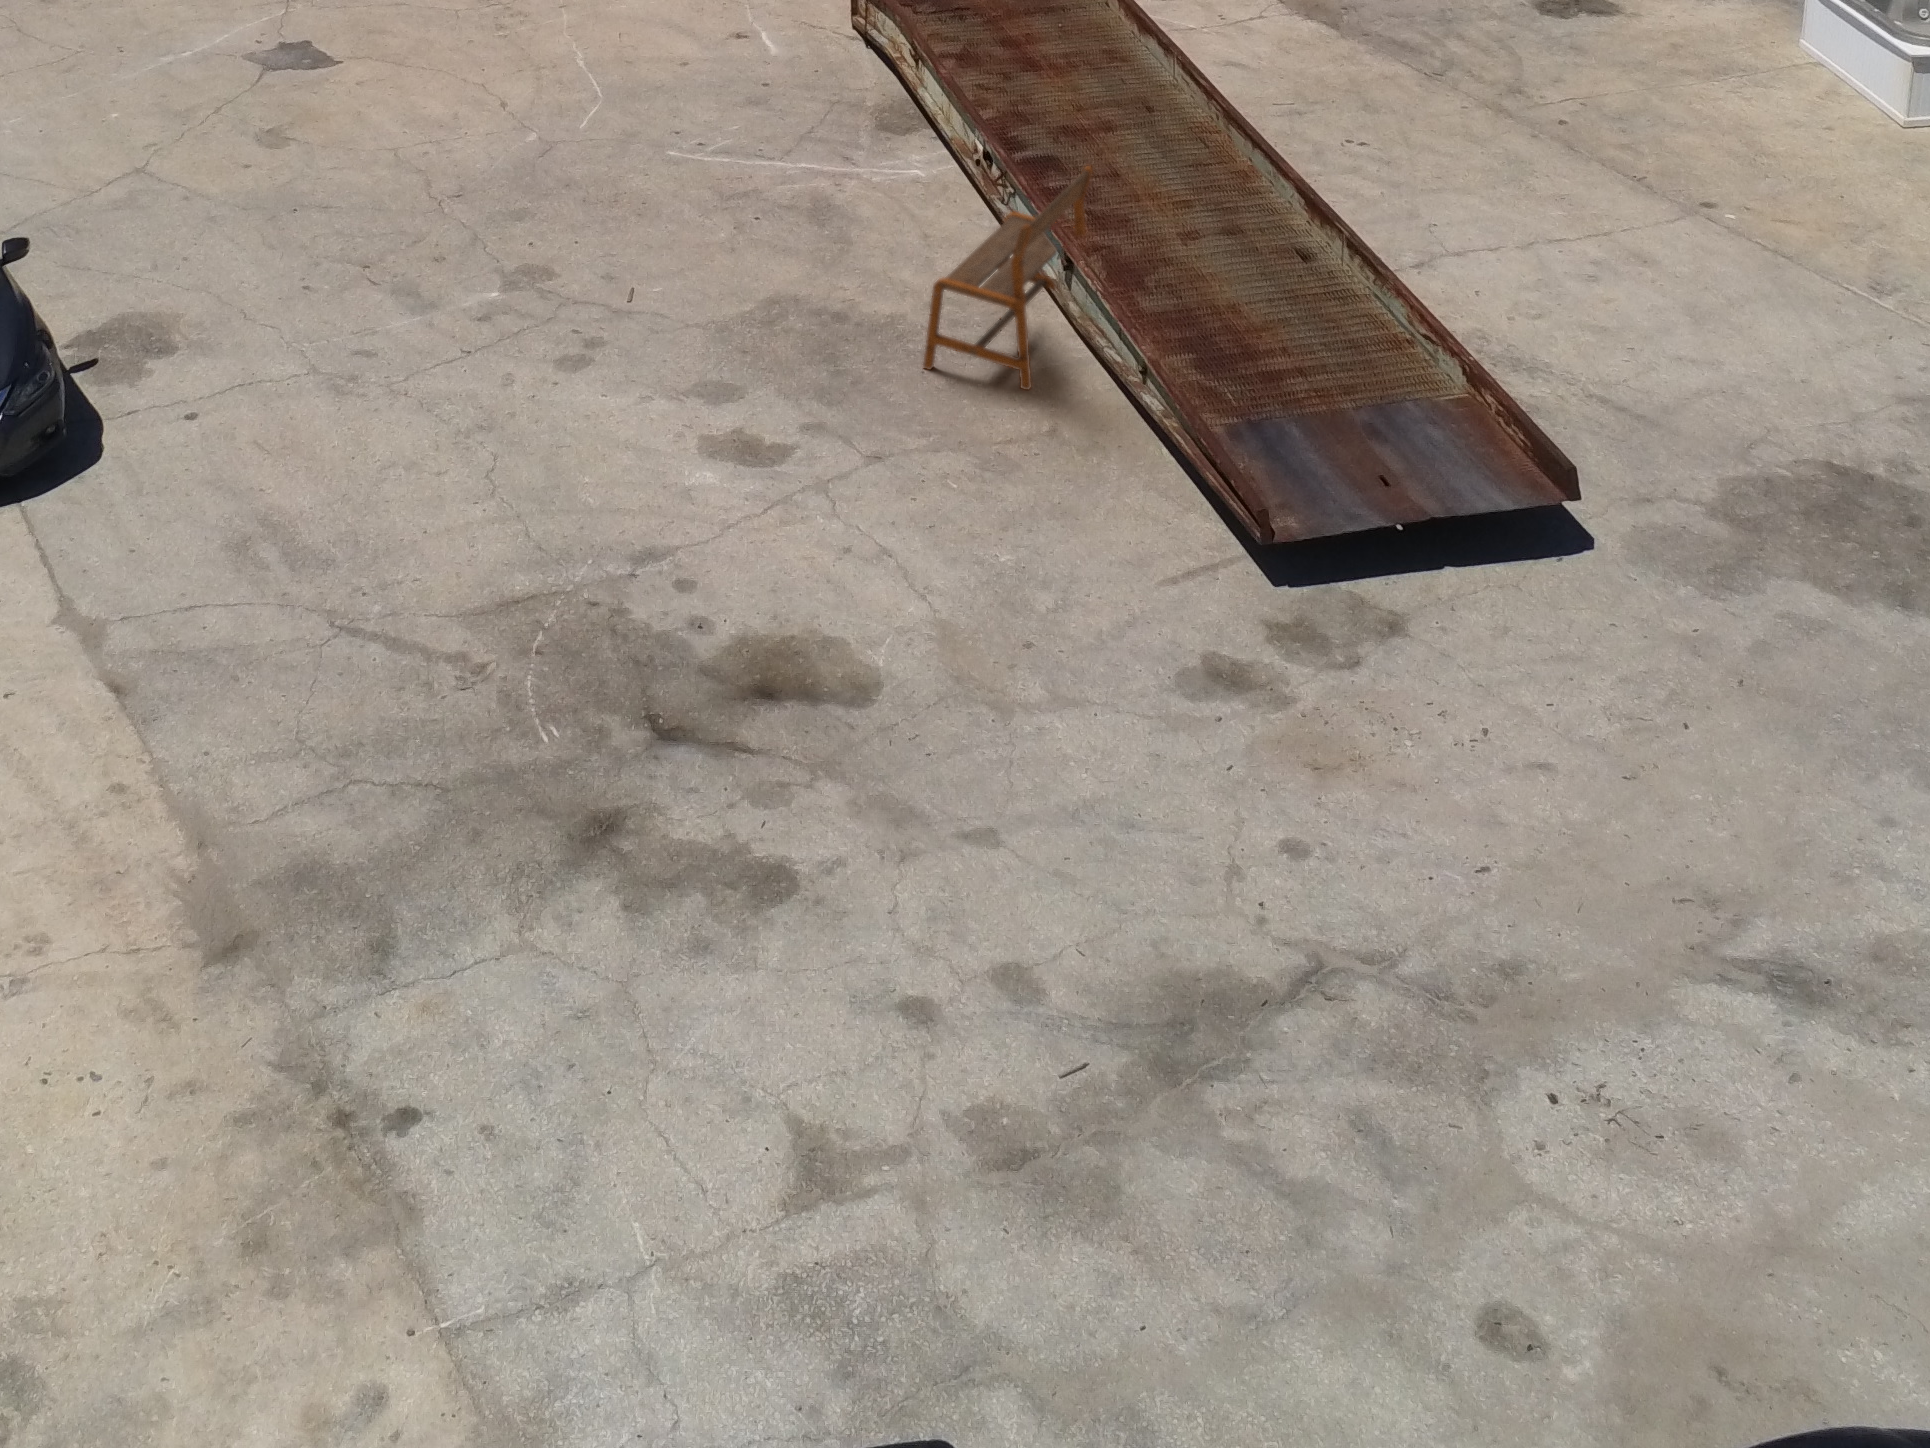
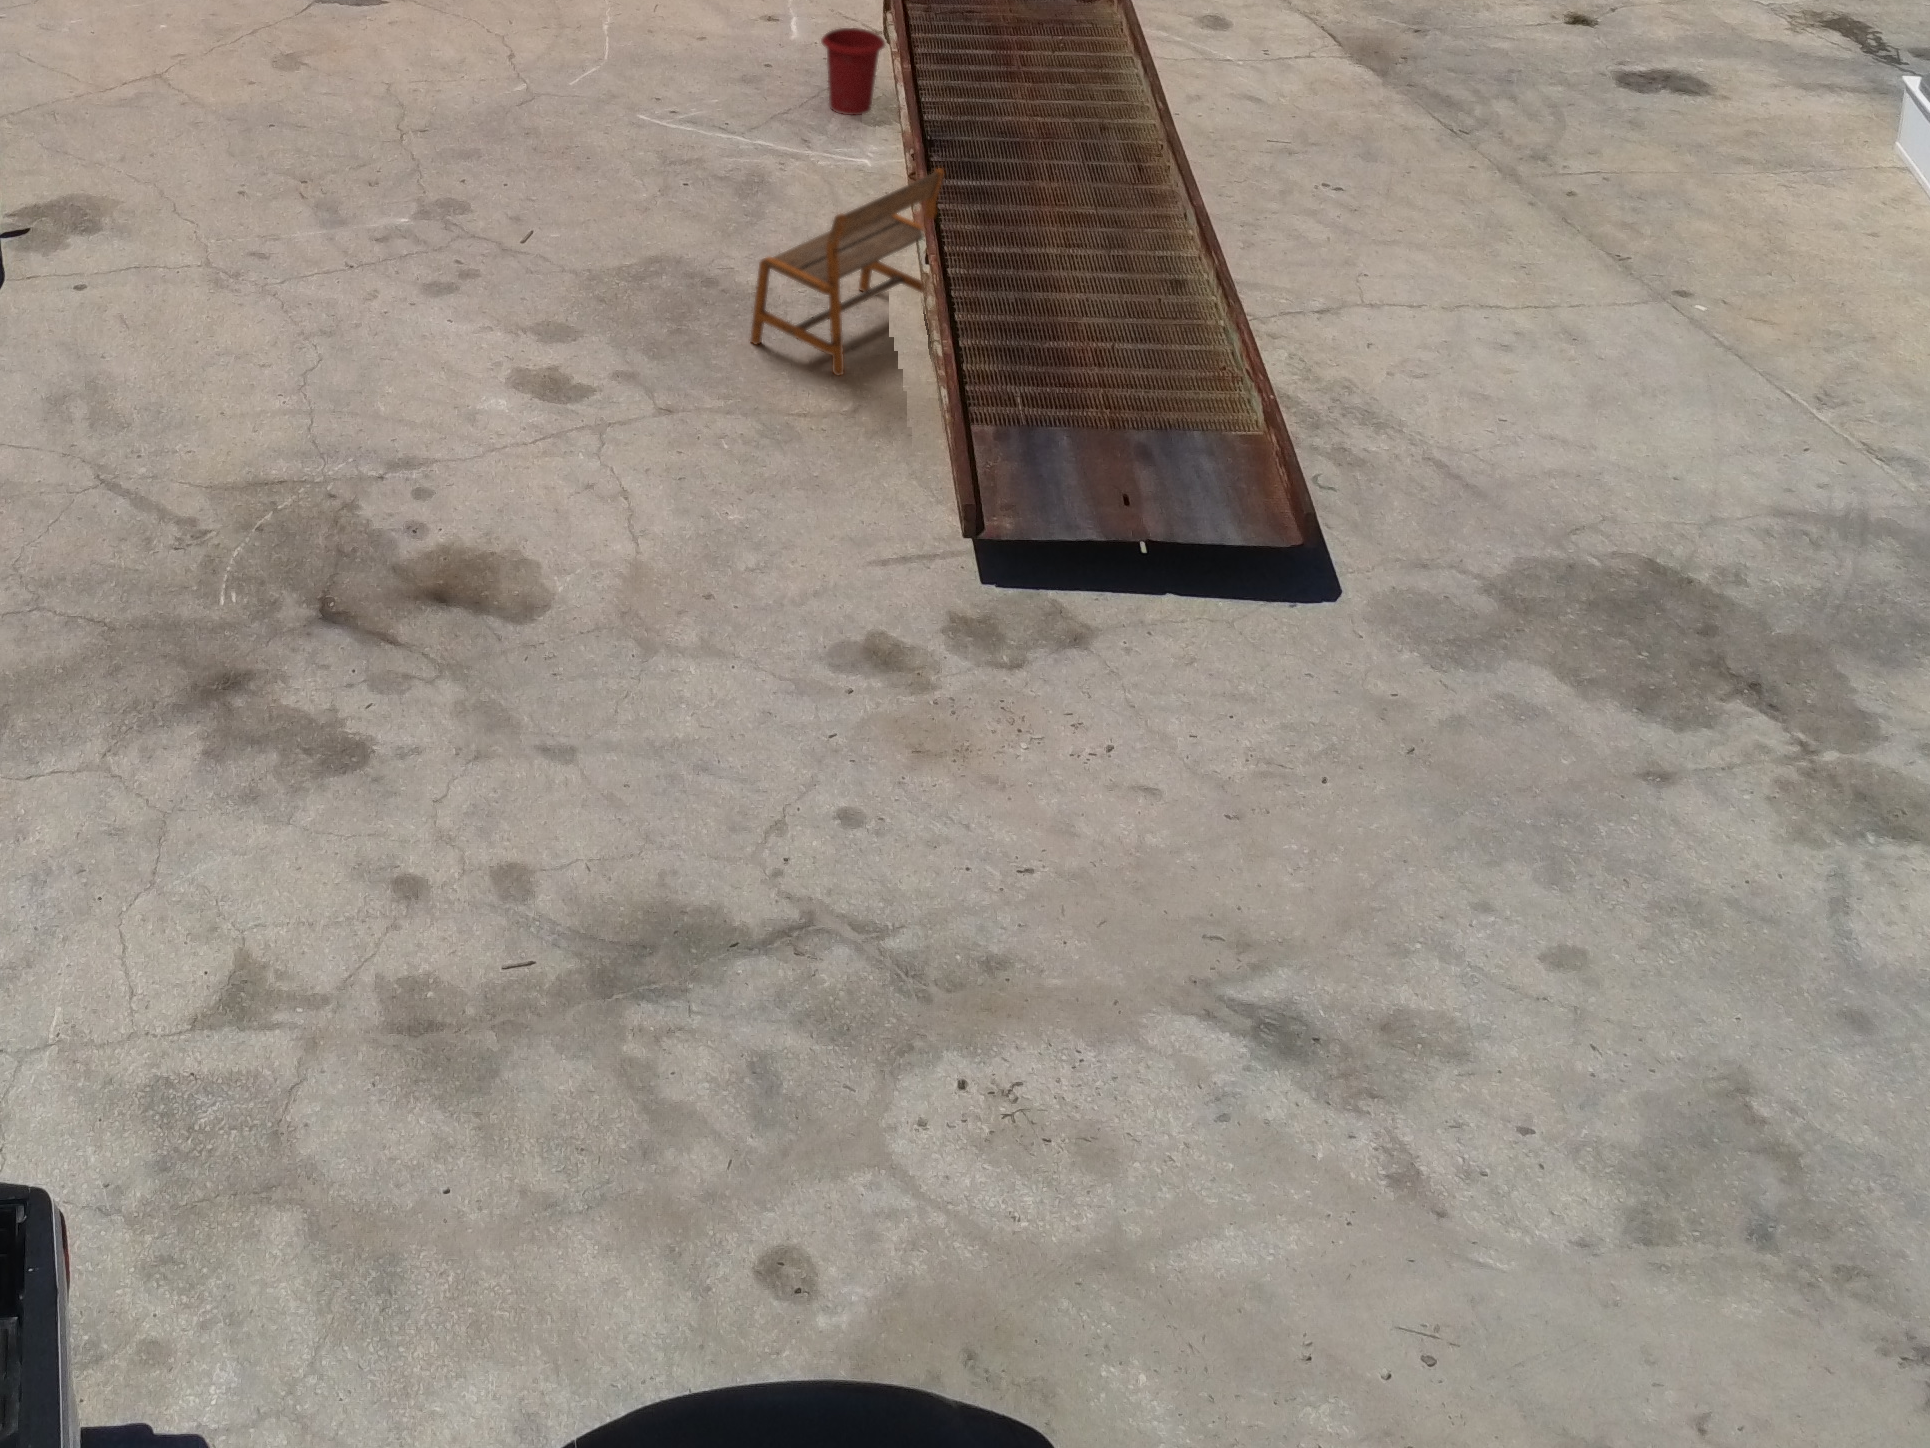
waste bin: none [844,33,910,121] -> present [821,28,886,115]

